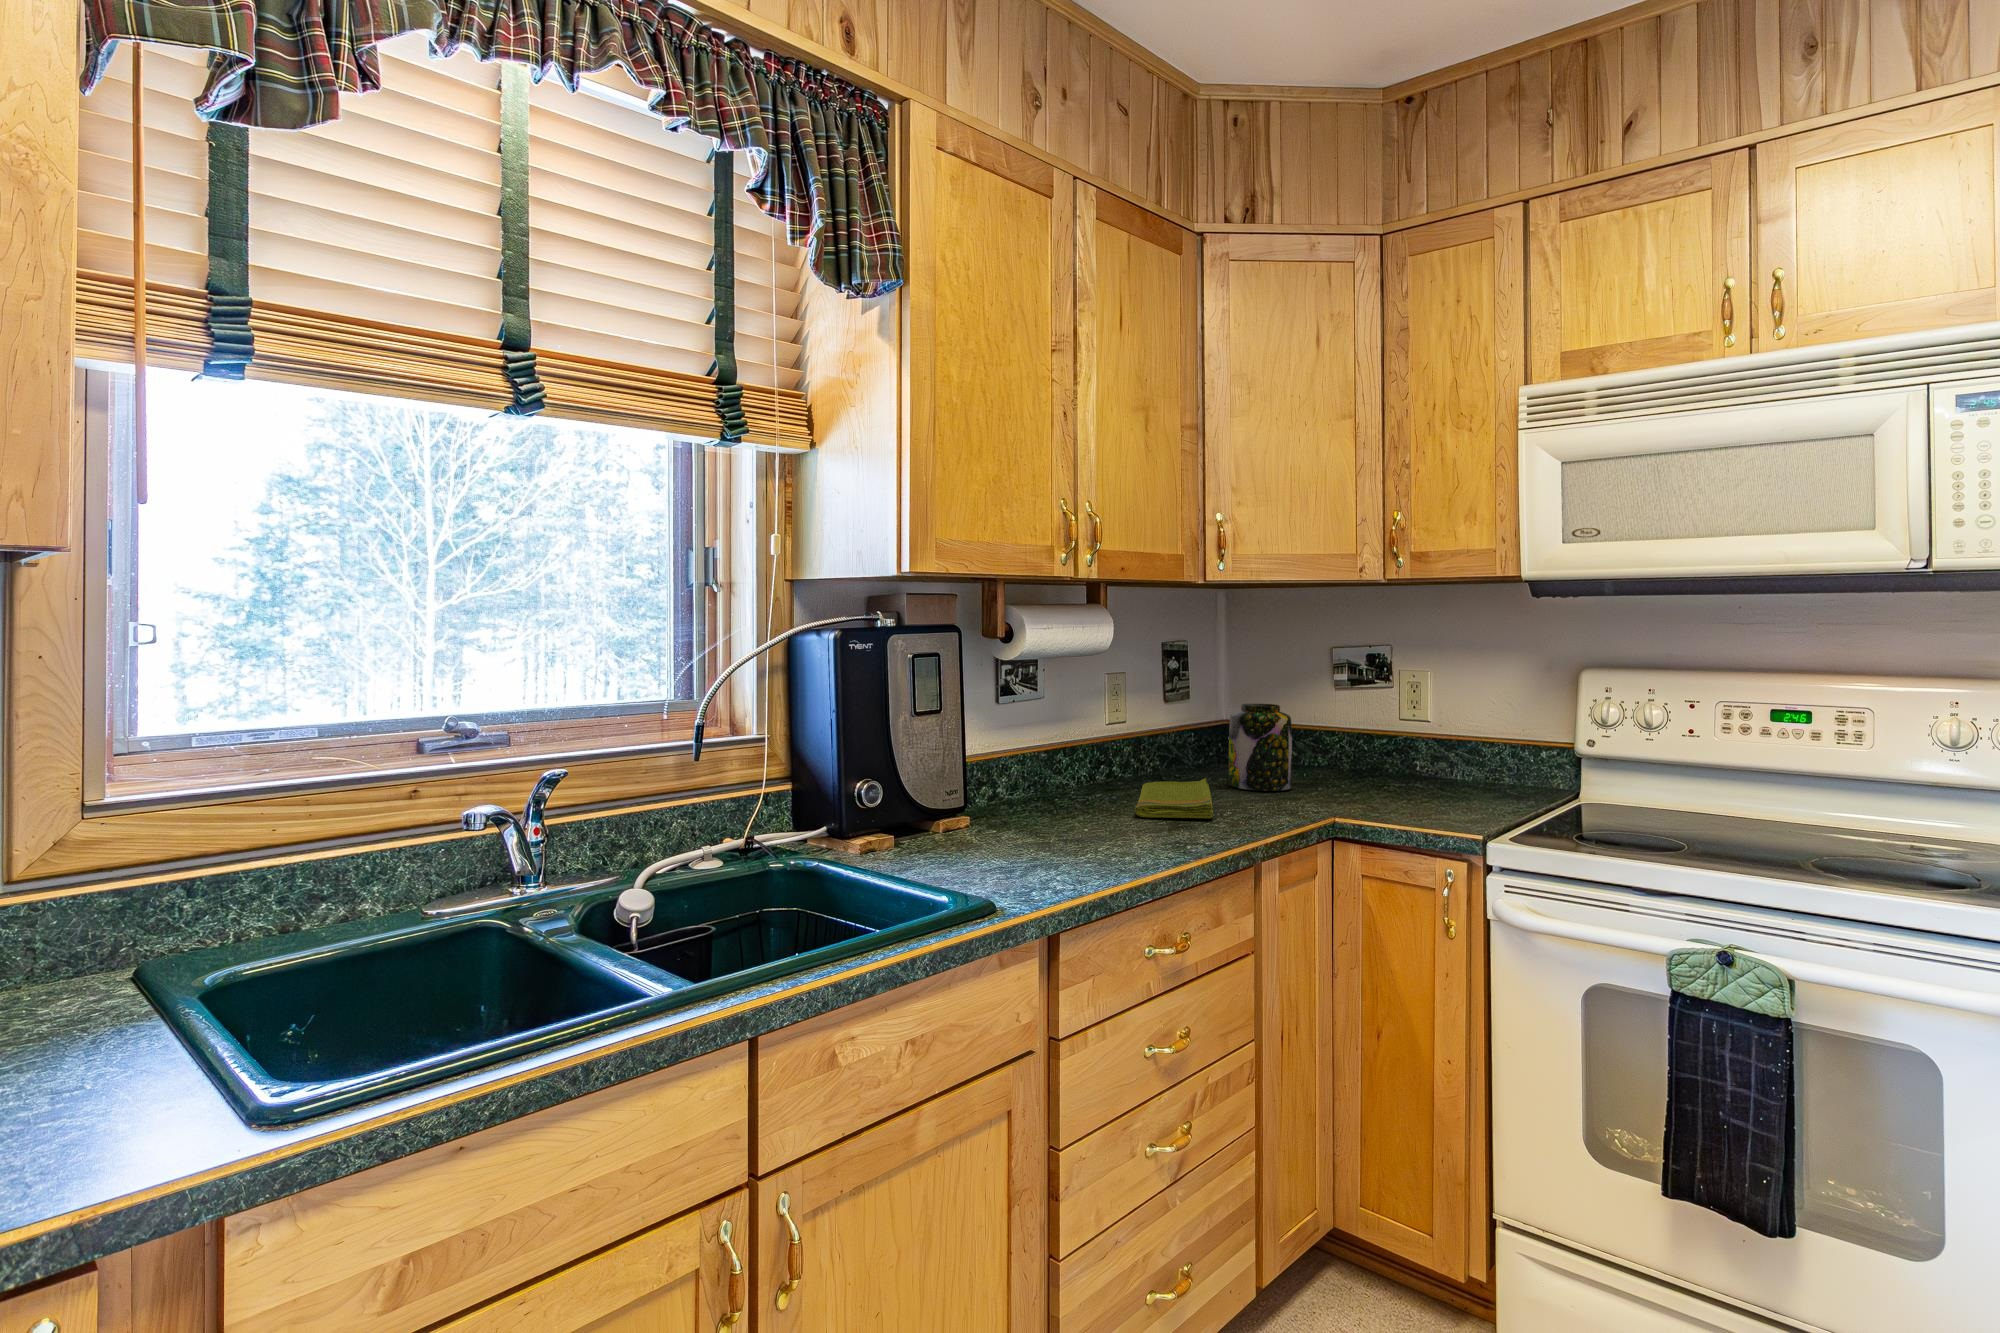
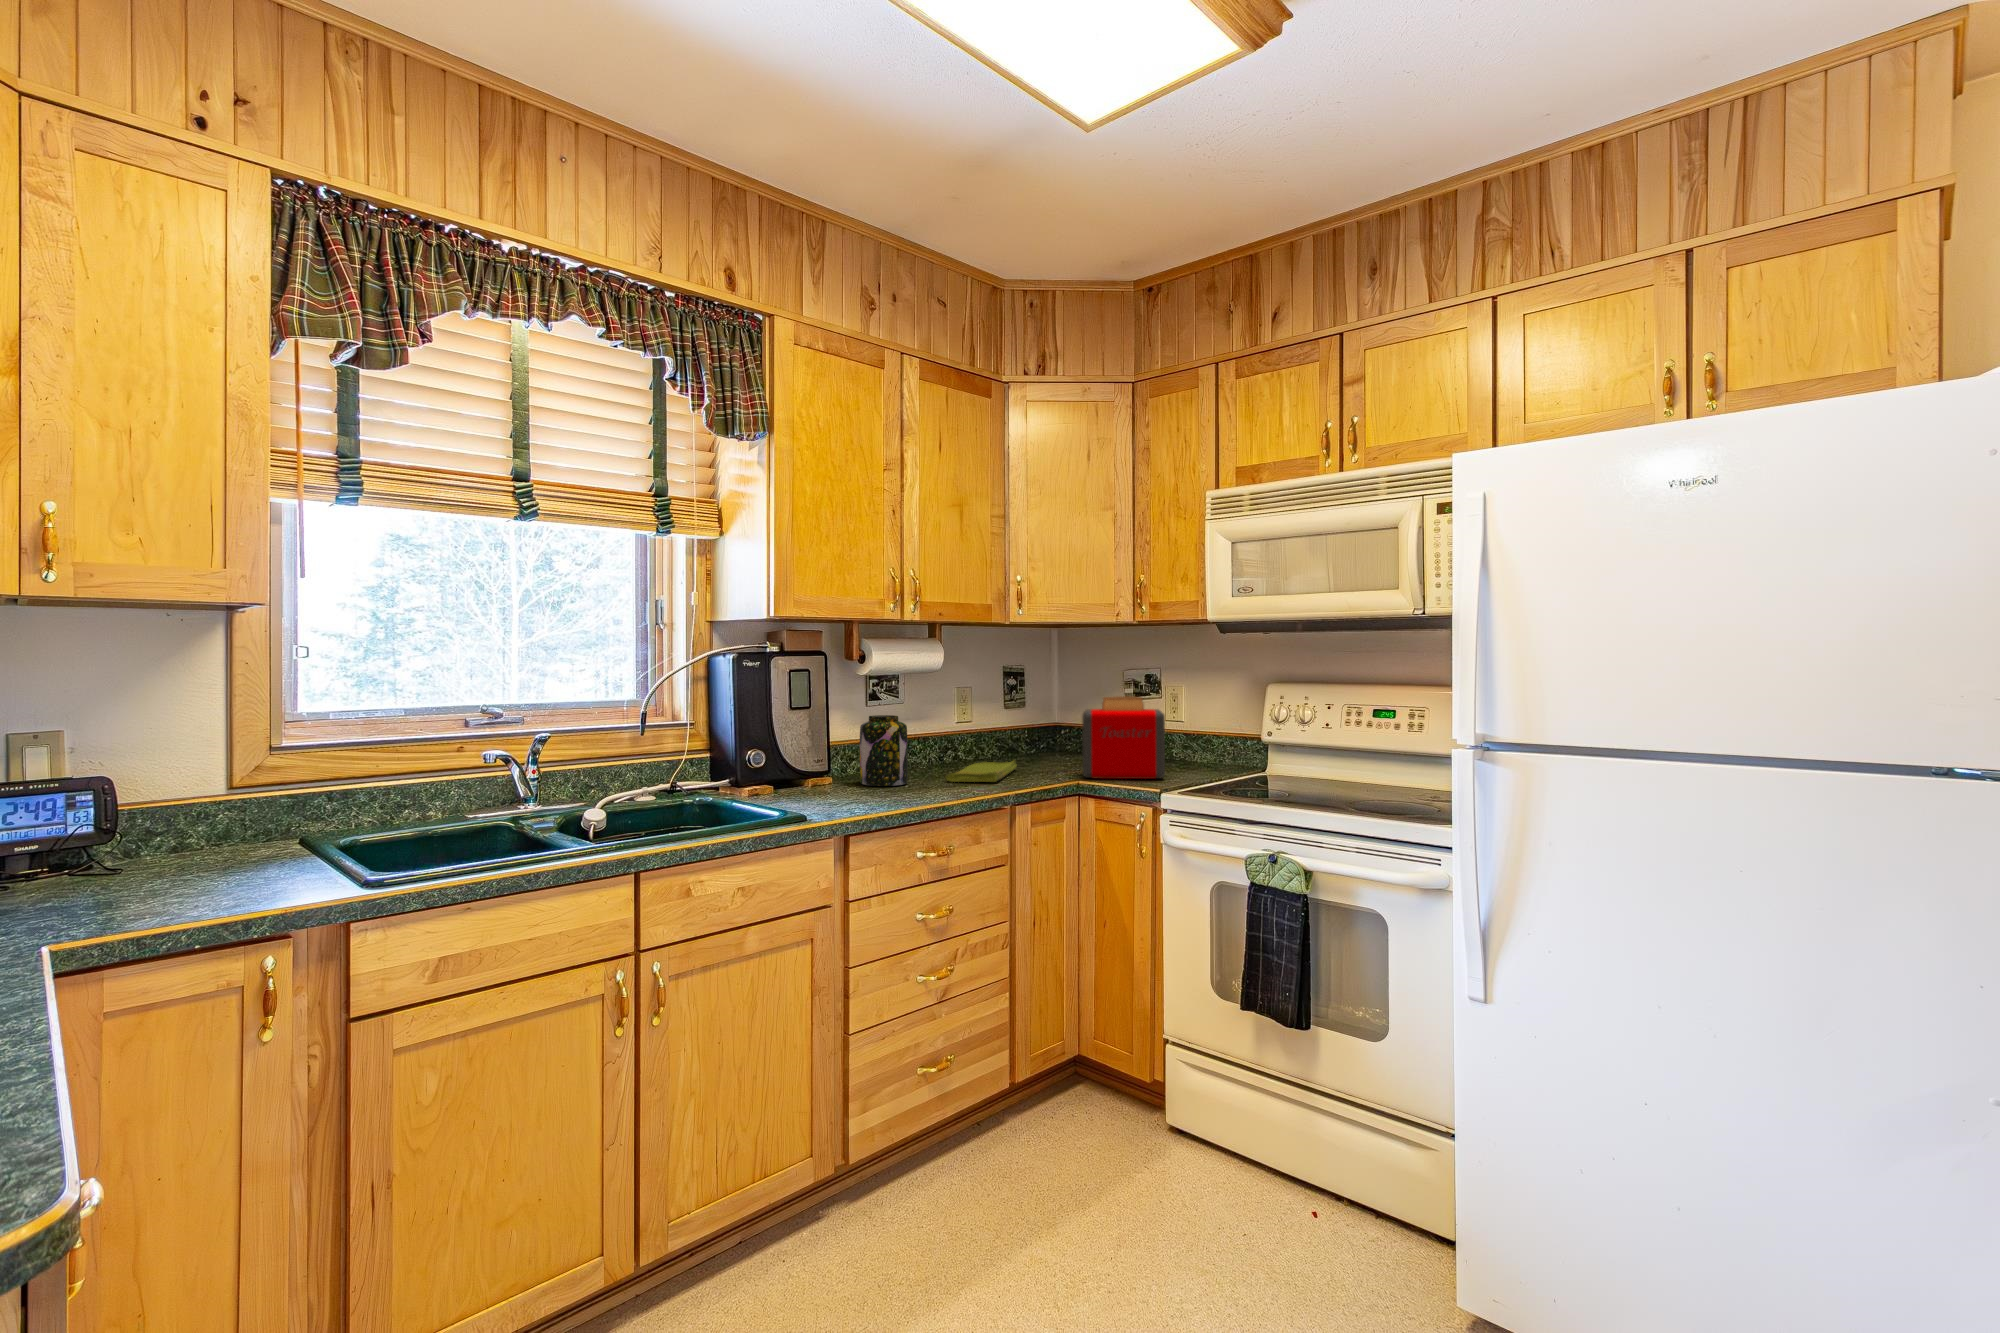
toaster: none [1311,691,1447,811] -> present [1081,696,1165,779]
jar: present [1229,704,1292,791] -> present [860,715,908,786]

